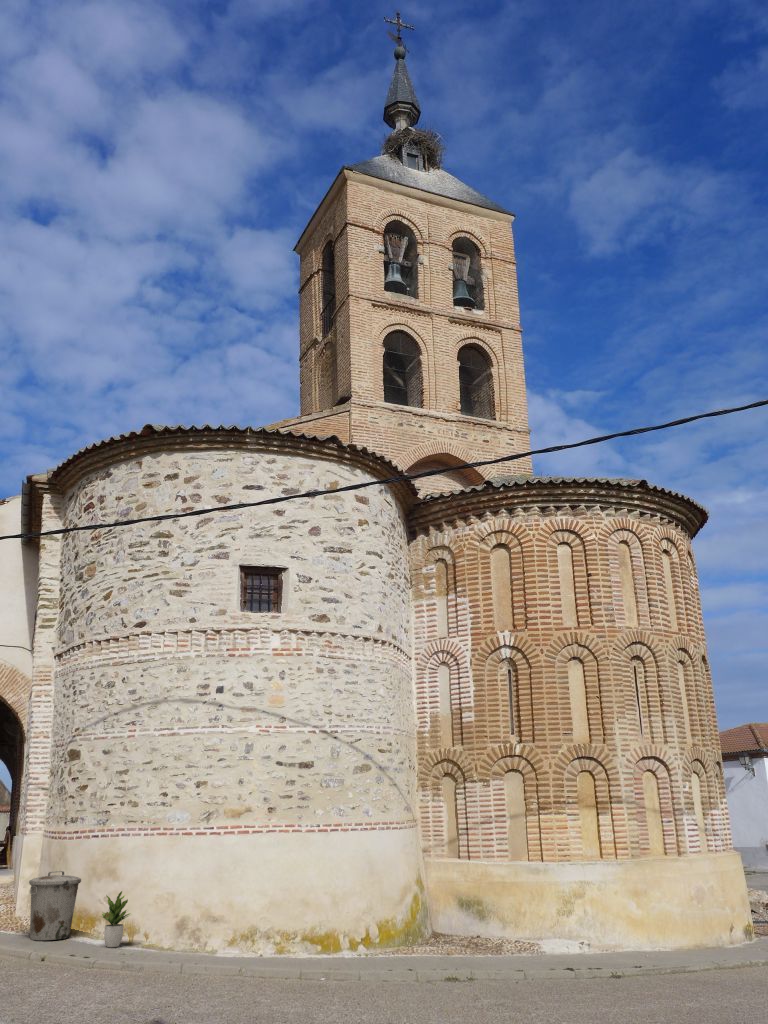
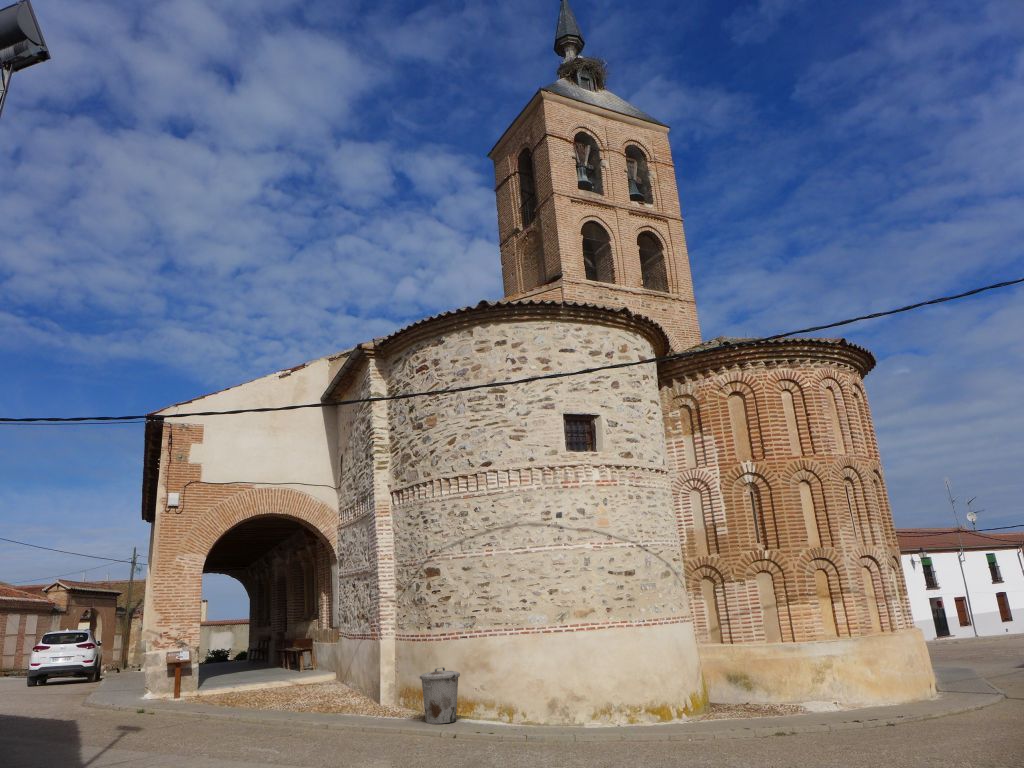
potted plant: present [102,891,130,947] -> none [488,680,515,725]

